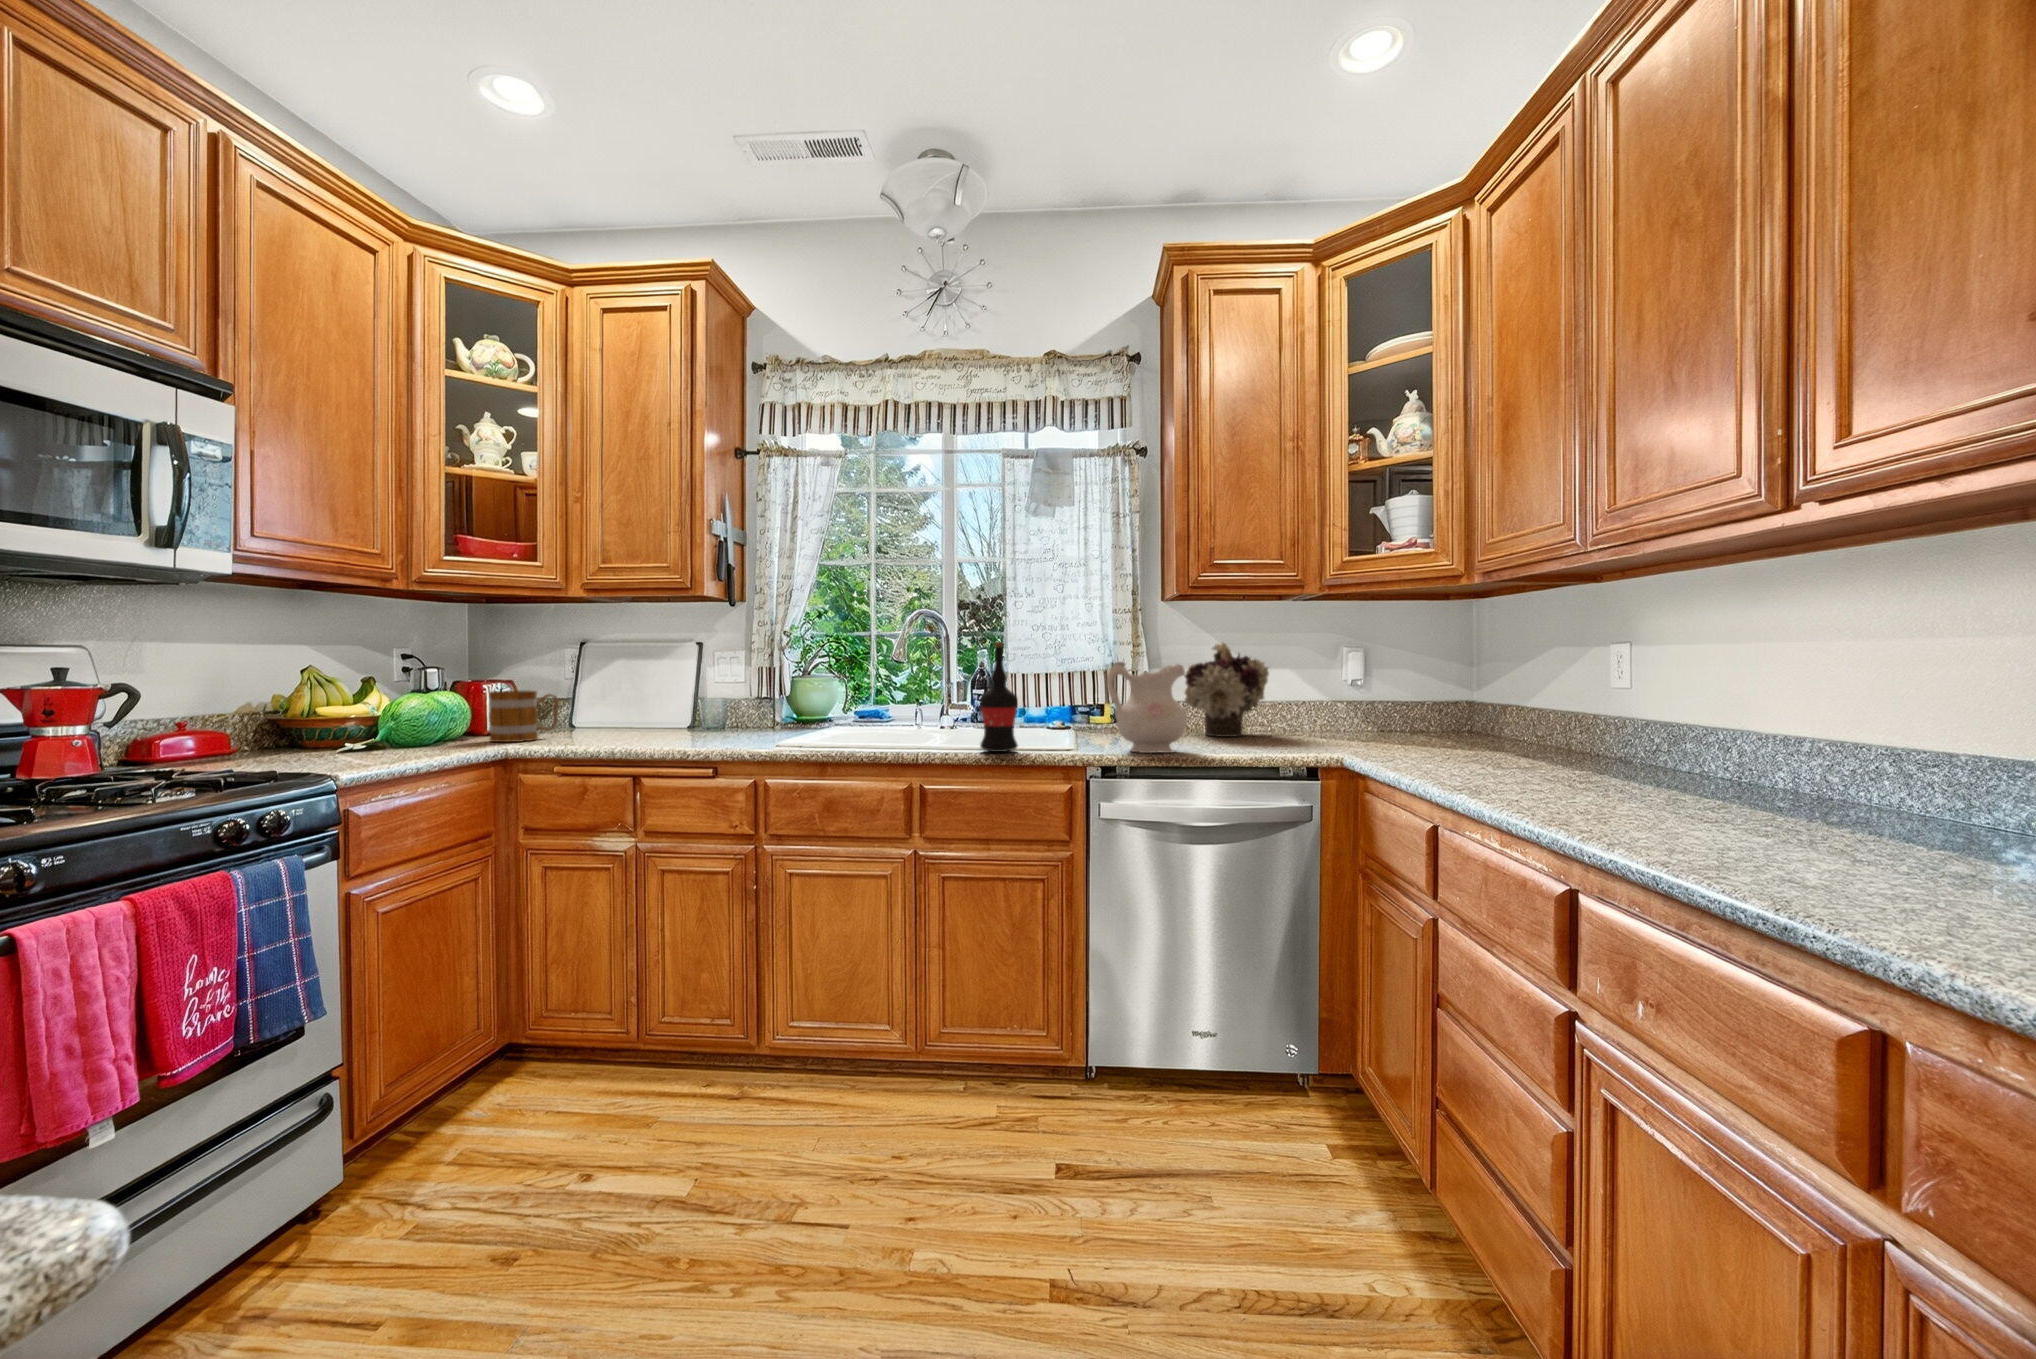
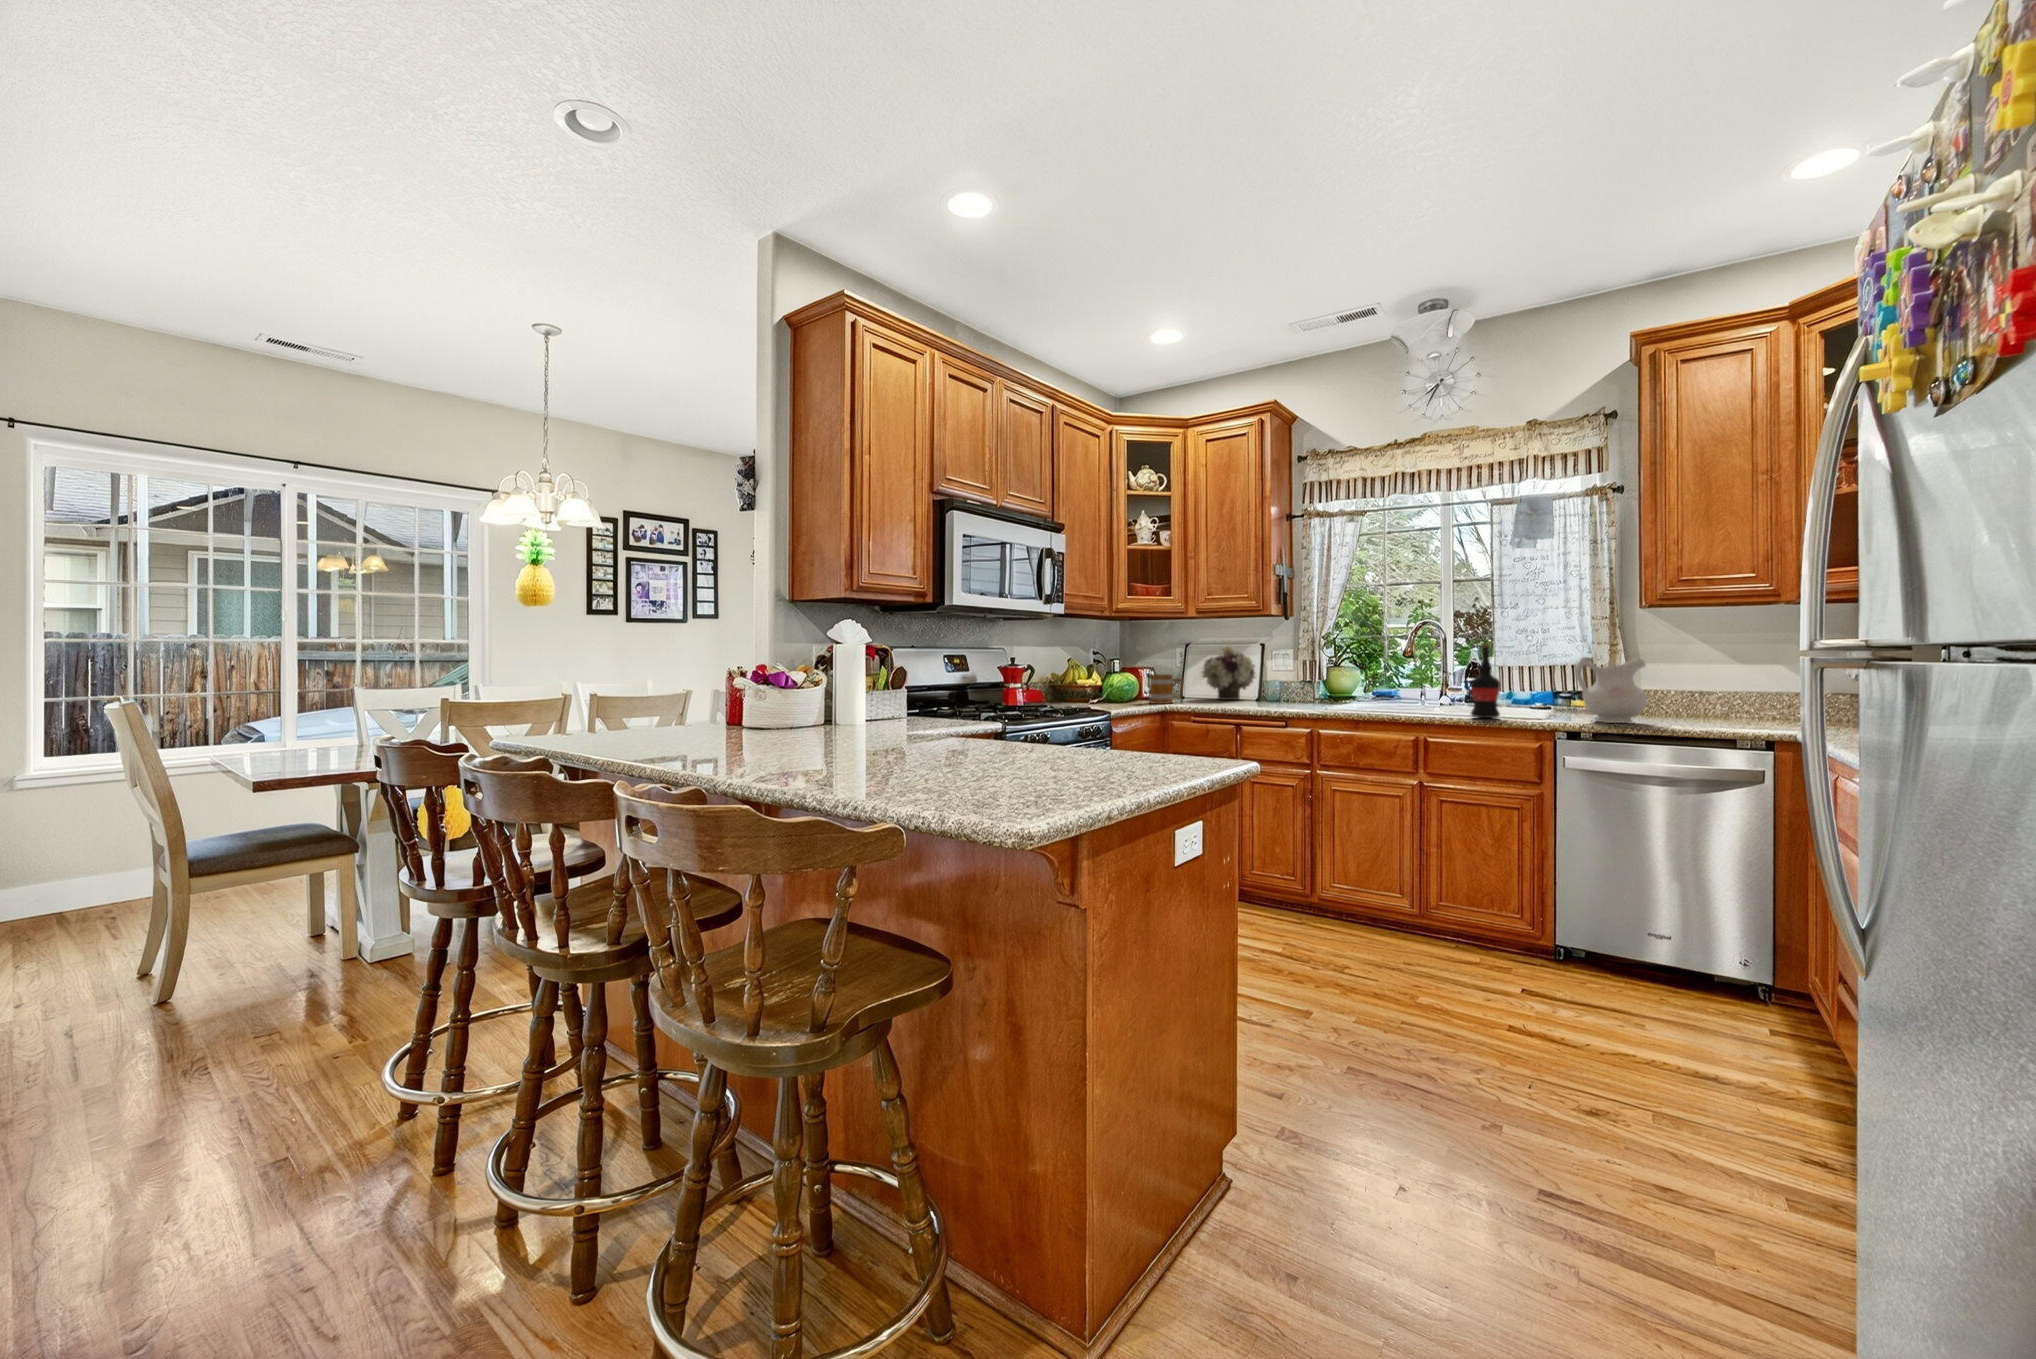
flower arrangement: present [1184,642,1269,737] -> present [1201,645,1255,700]

